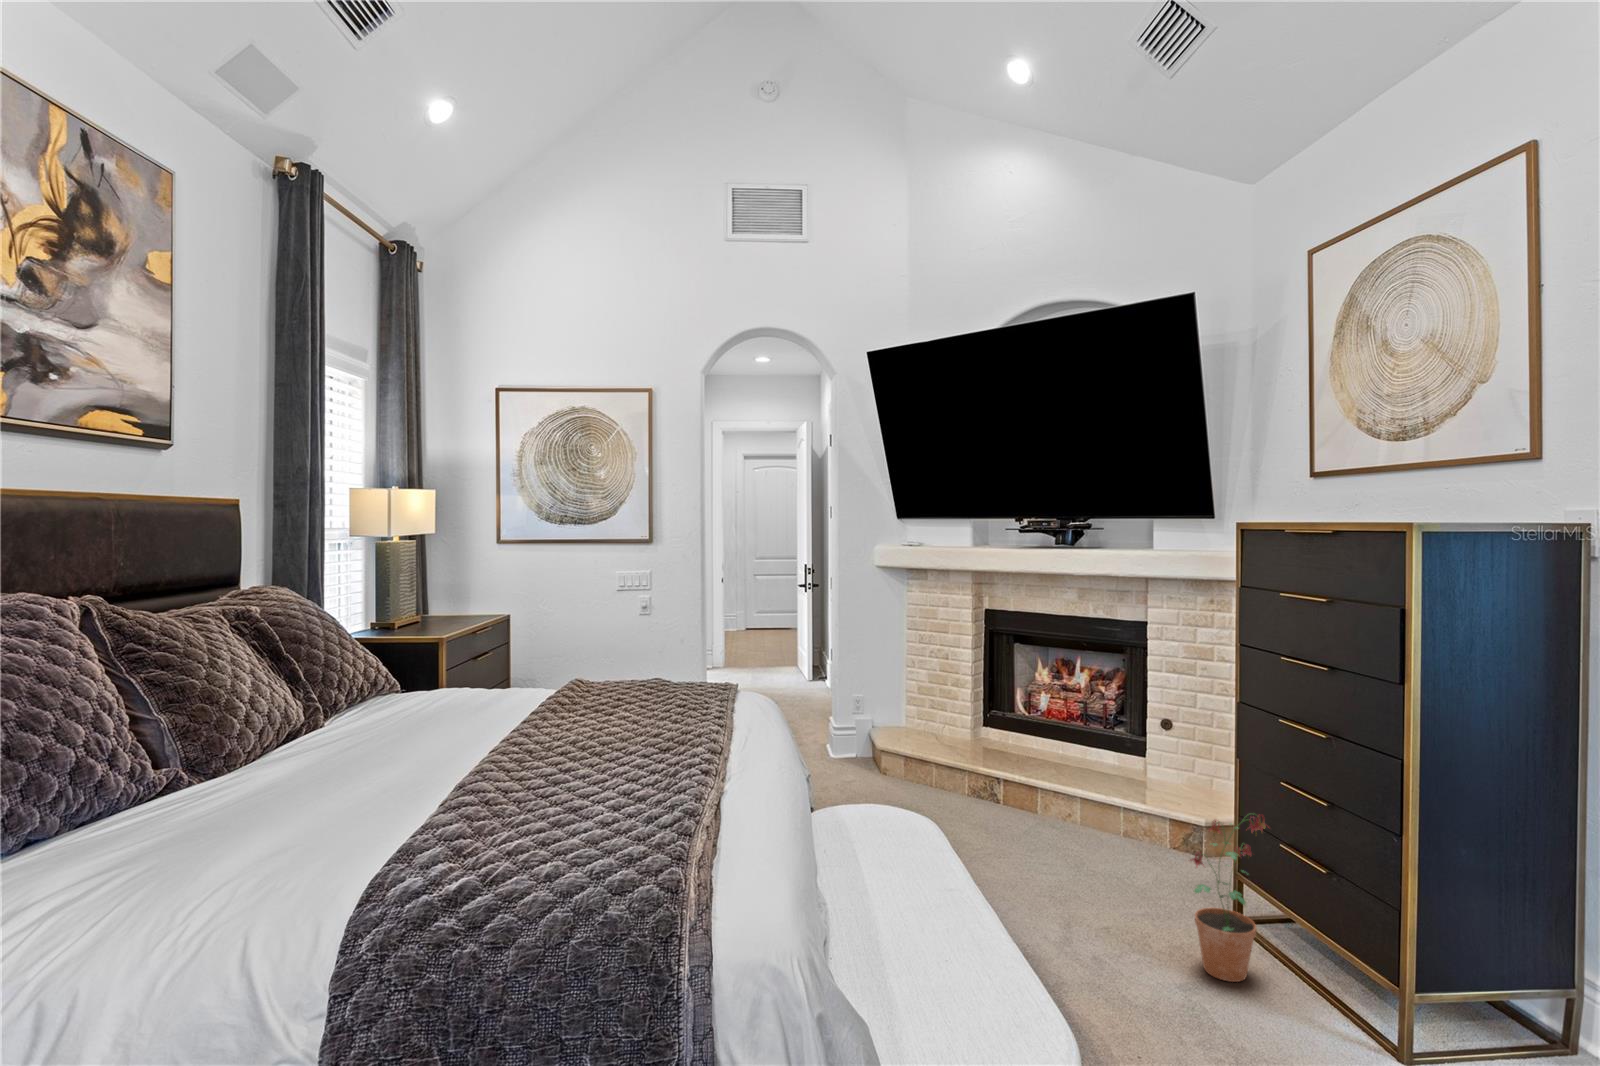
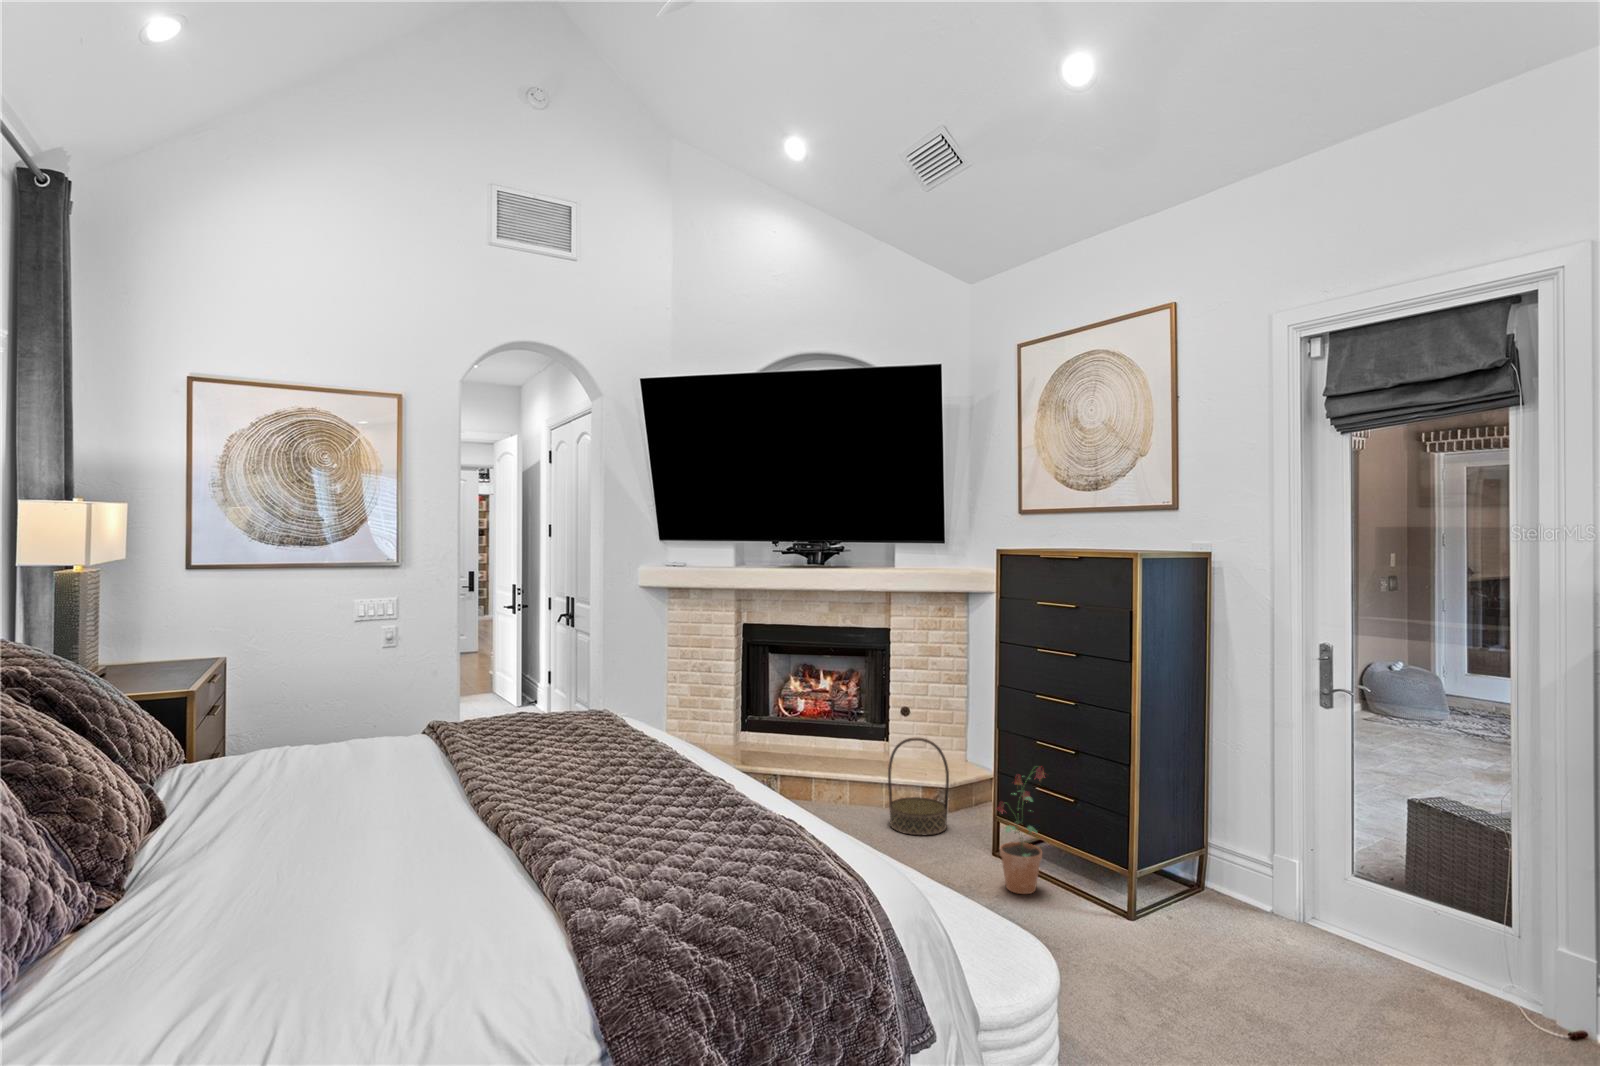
basket: none [1110,755,1186,879] -> present [888,738,949,835]

